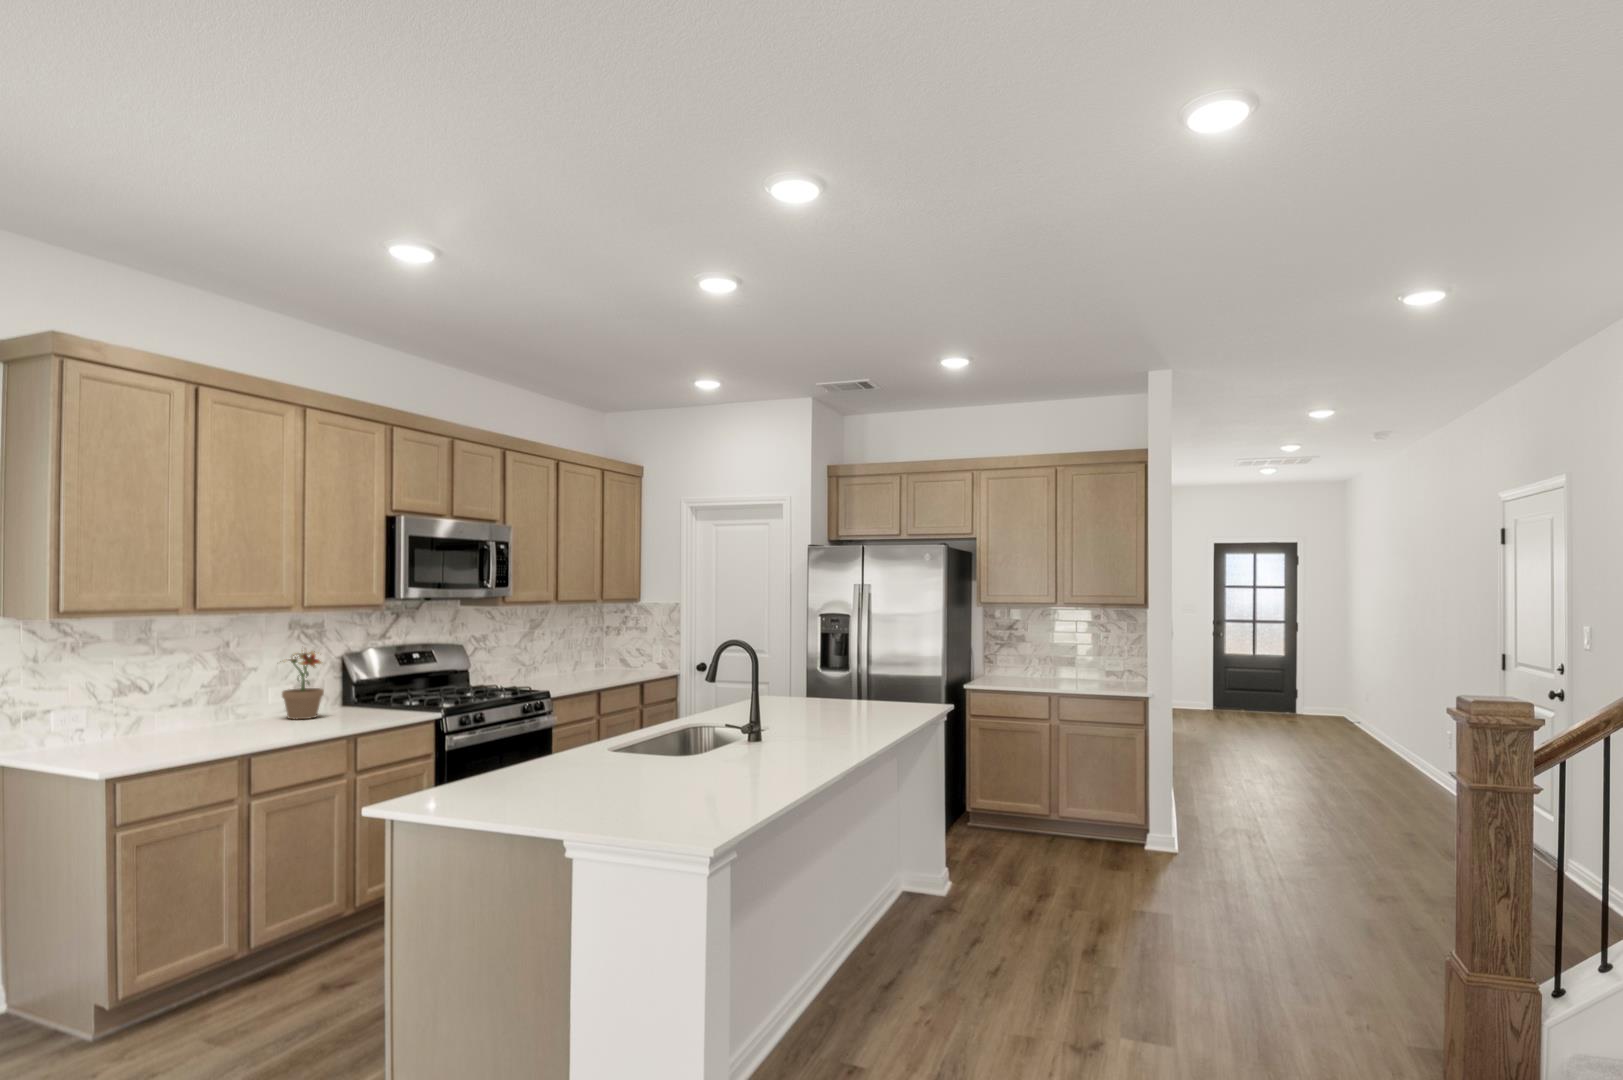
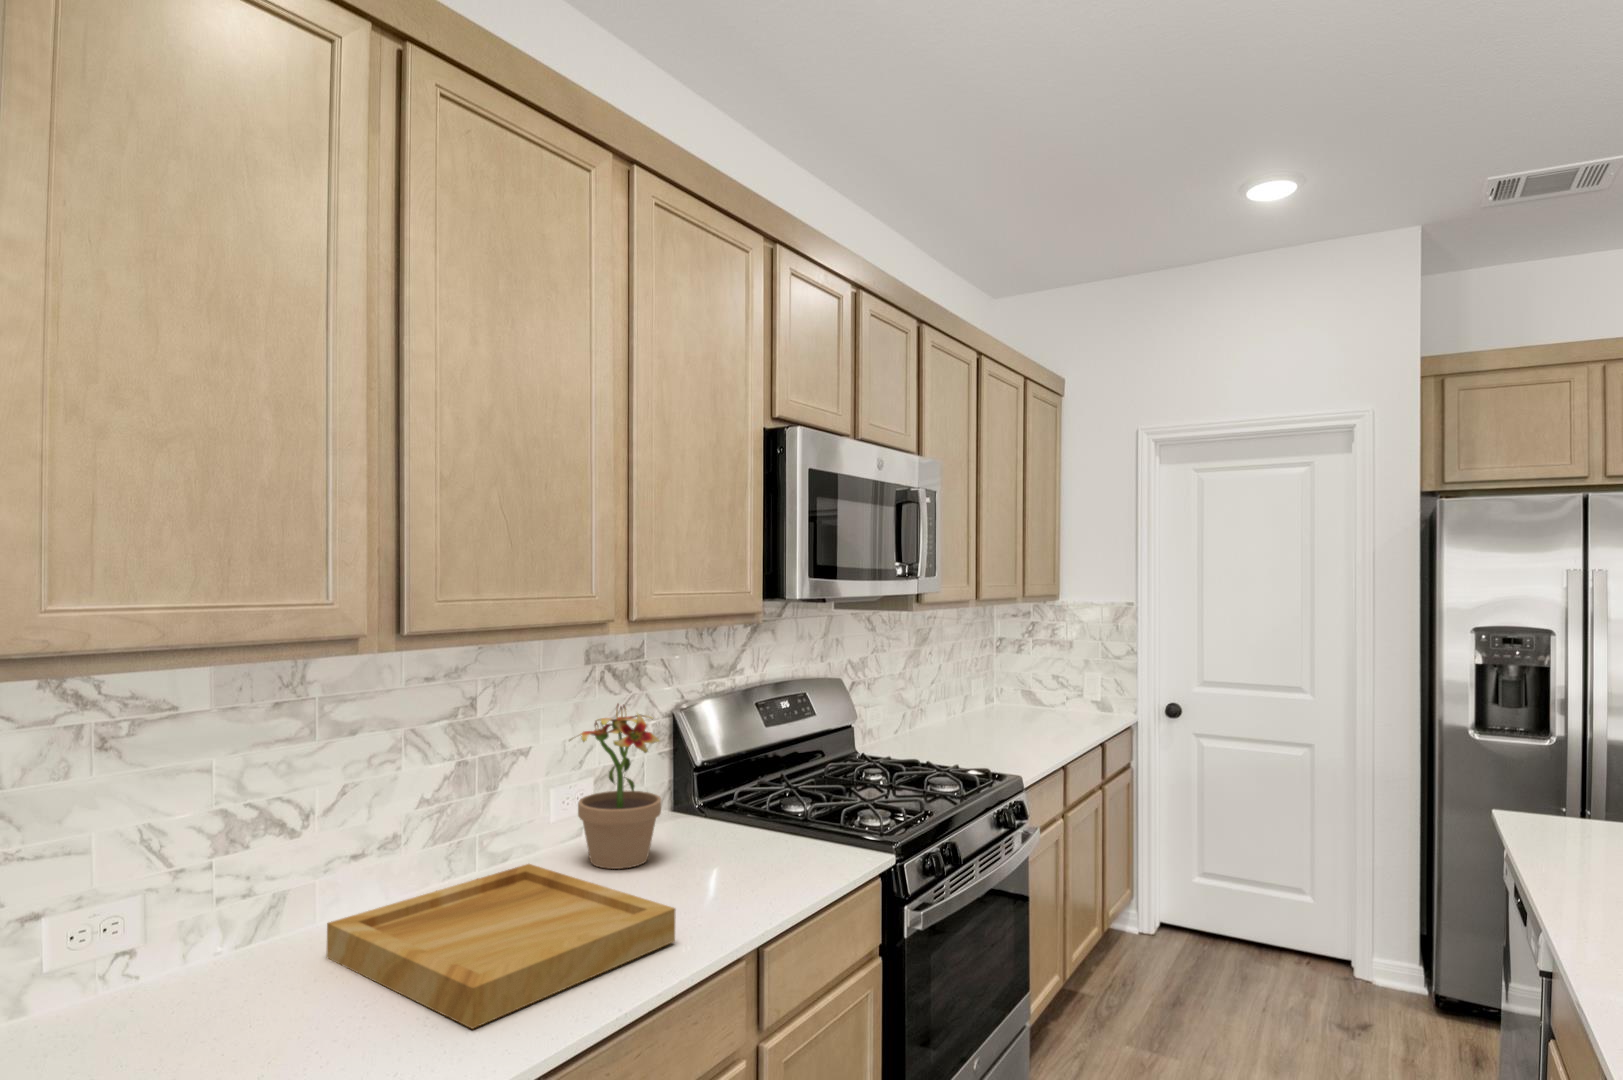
tray: none [160,712,311,746] -> present [326,864,676,1029]

